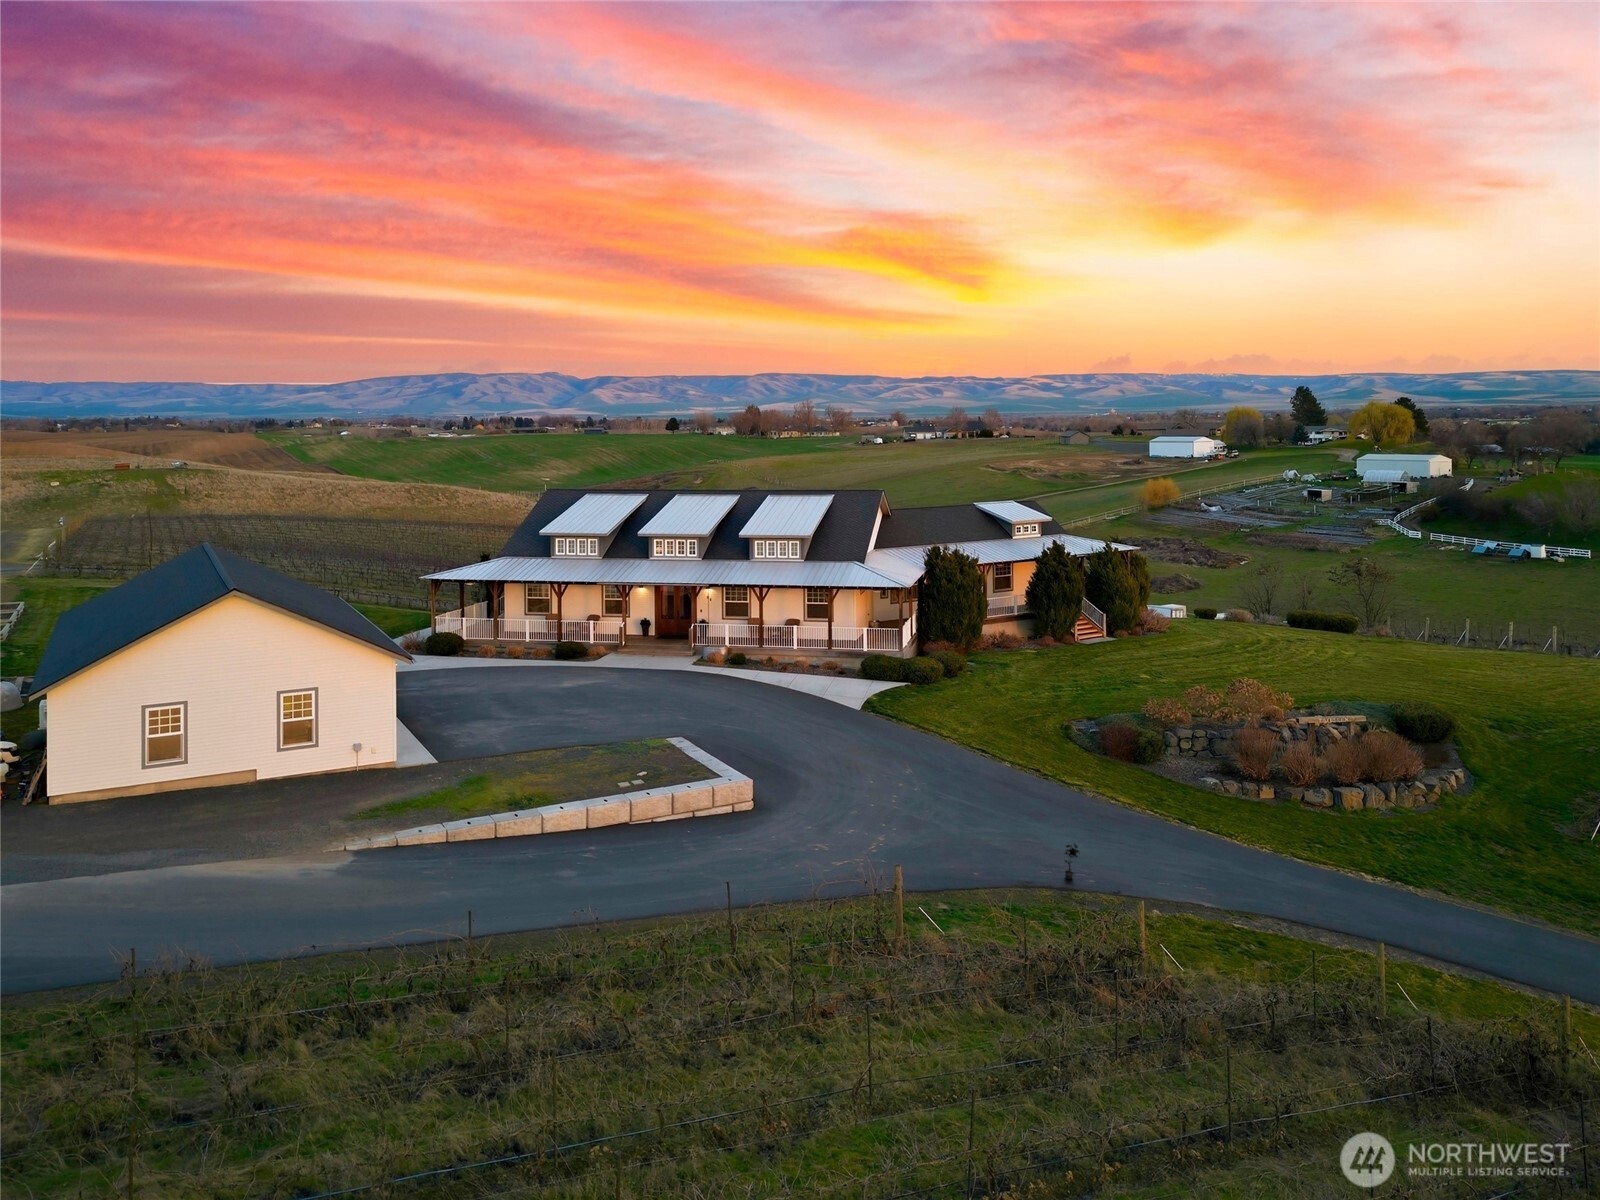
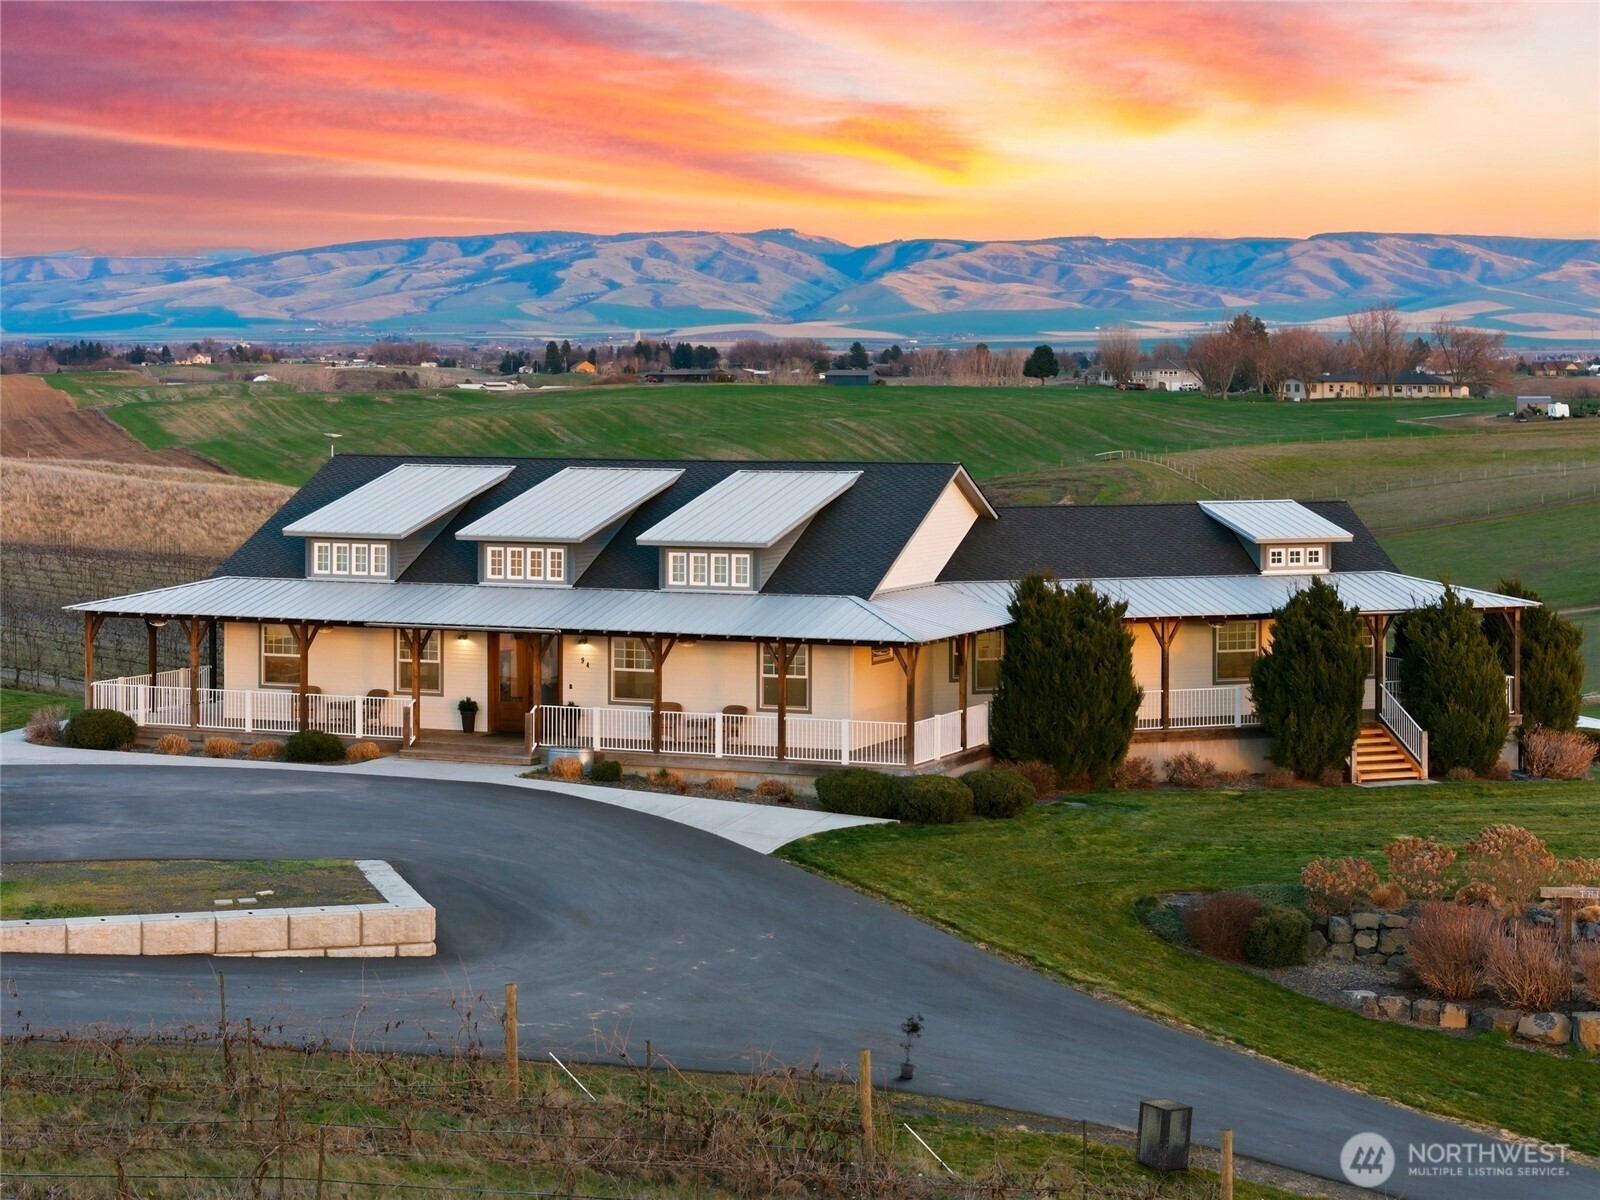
storage box: none [1233,895,1265,938] -> present [1135,1098,1193,1171]

